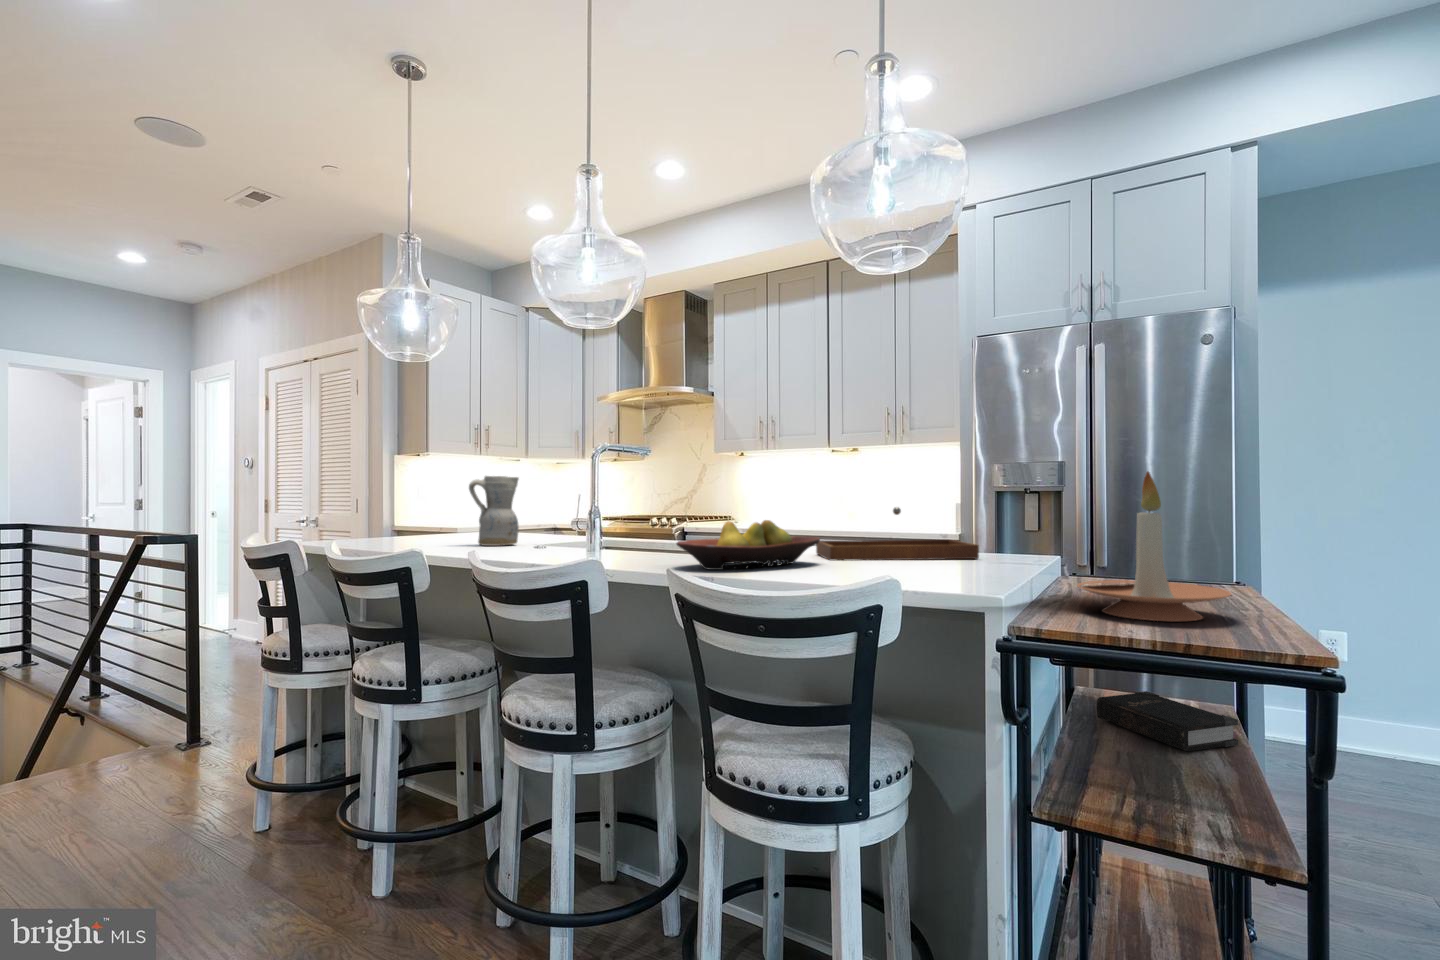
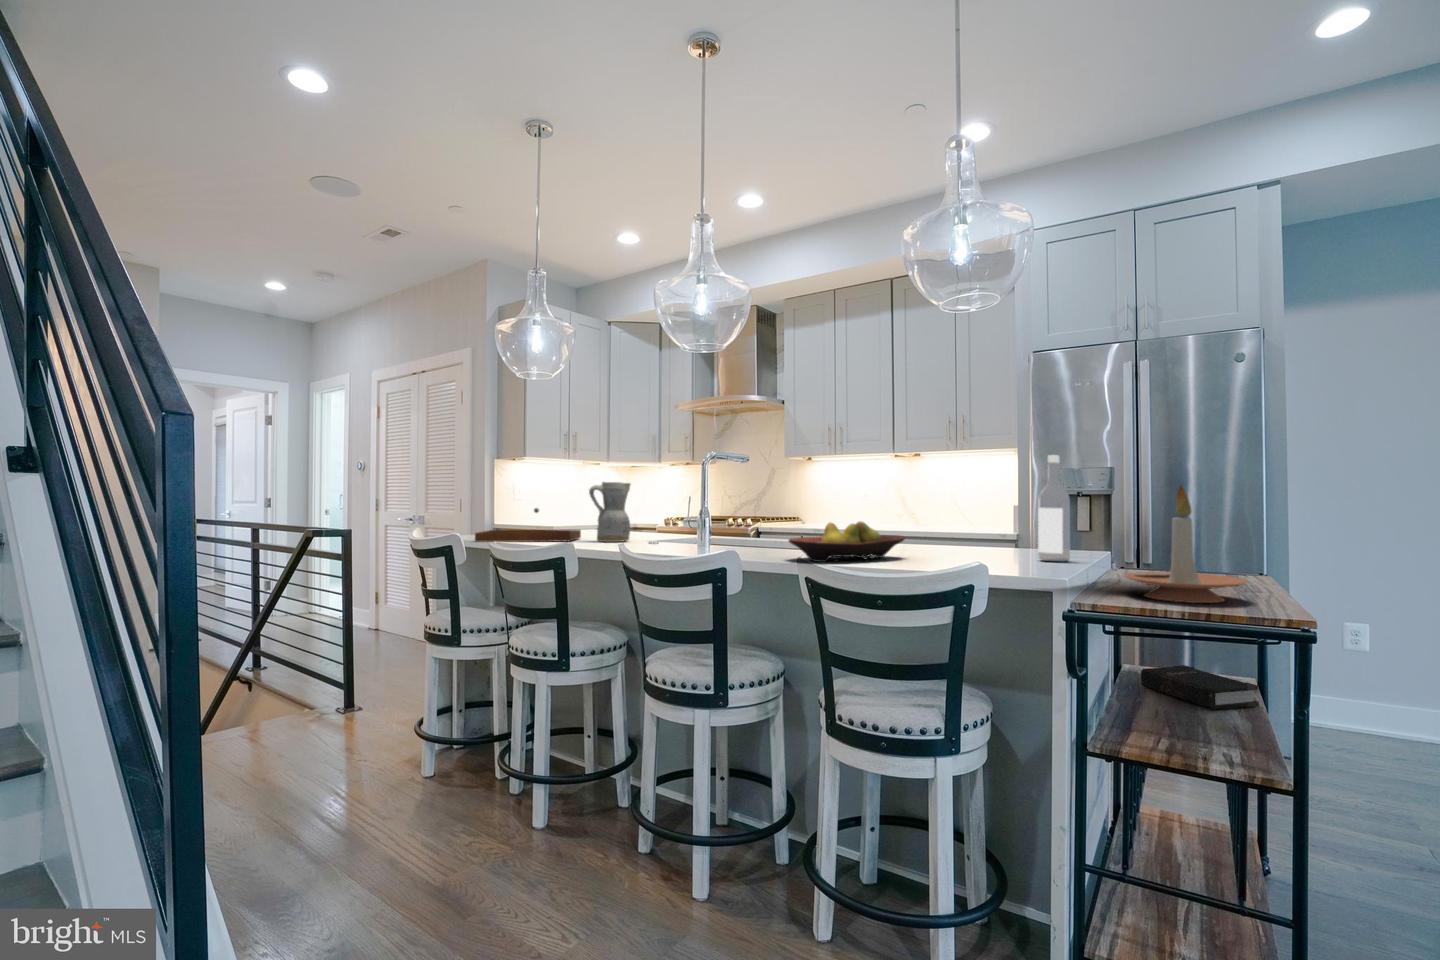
wine bottle: none [976,440,1013,567] -> present [1038,455,1070,562]
tray: present [816,507,979,560] -> present [475,508,581,542]

